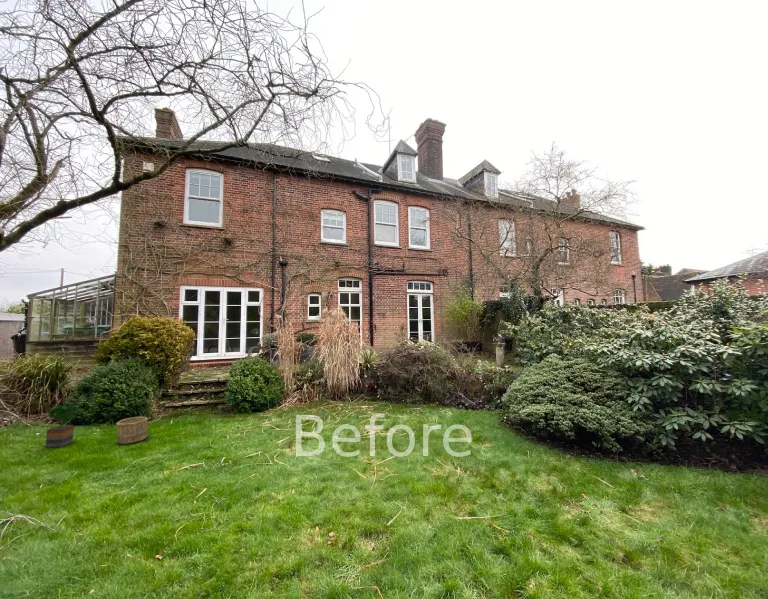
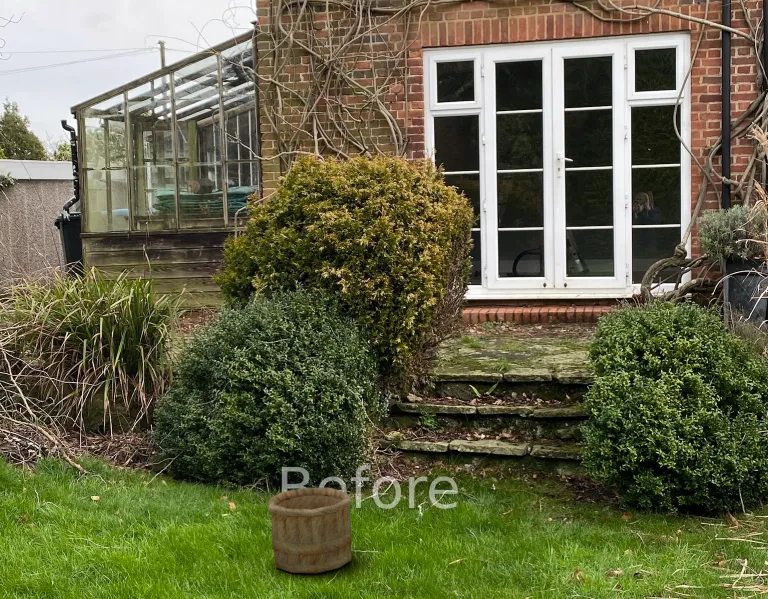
potted tree: present [46,405,80,447] -> none [105,427,182,548]

